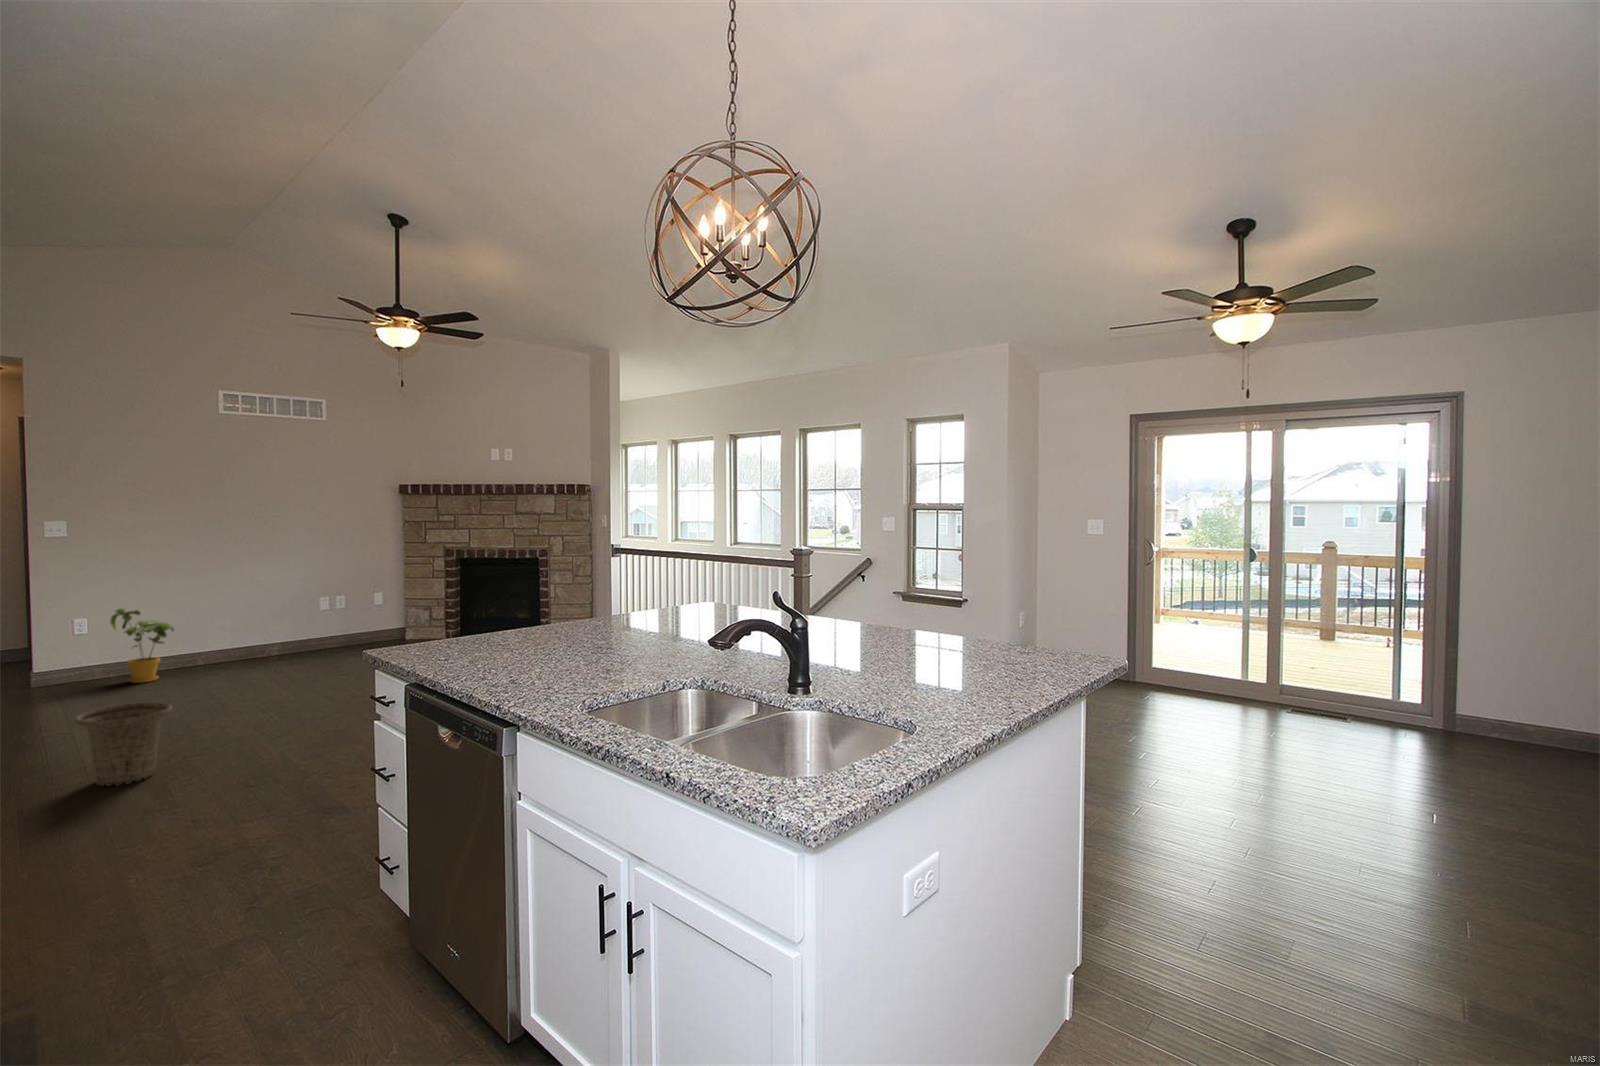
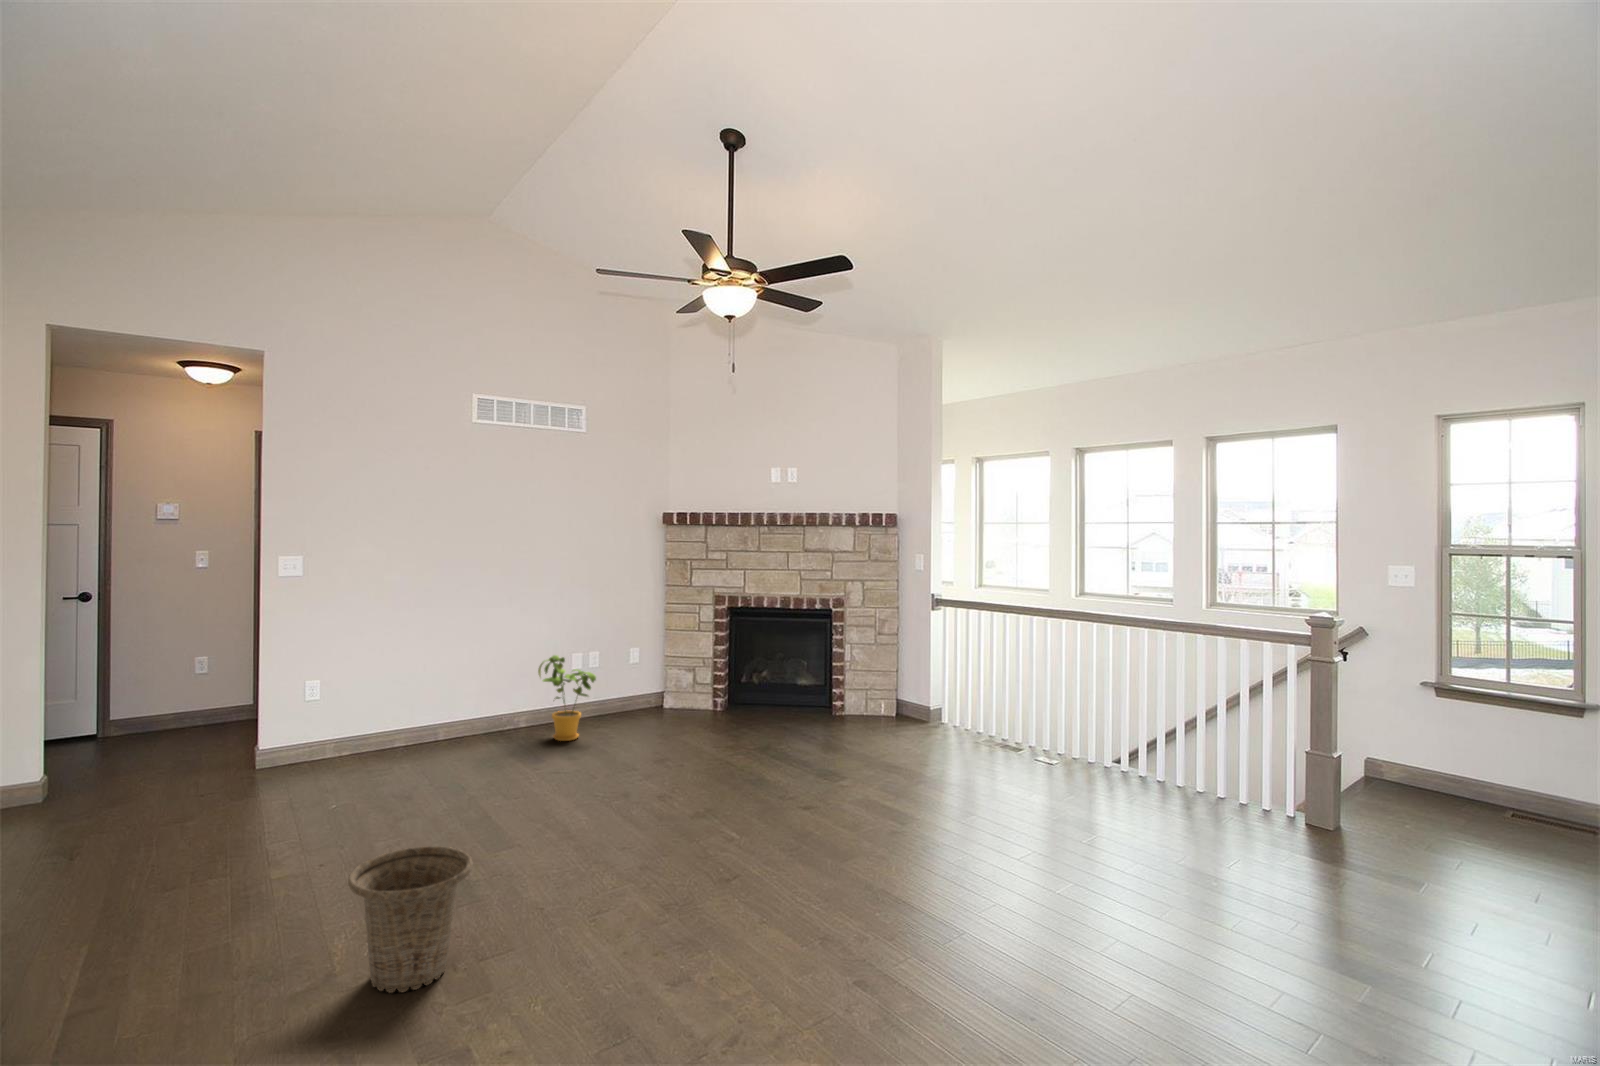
house plant: present [110,608,174,683] -> present [538,655,596,741]

